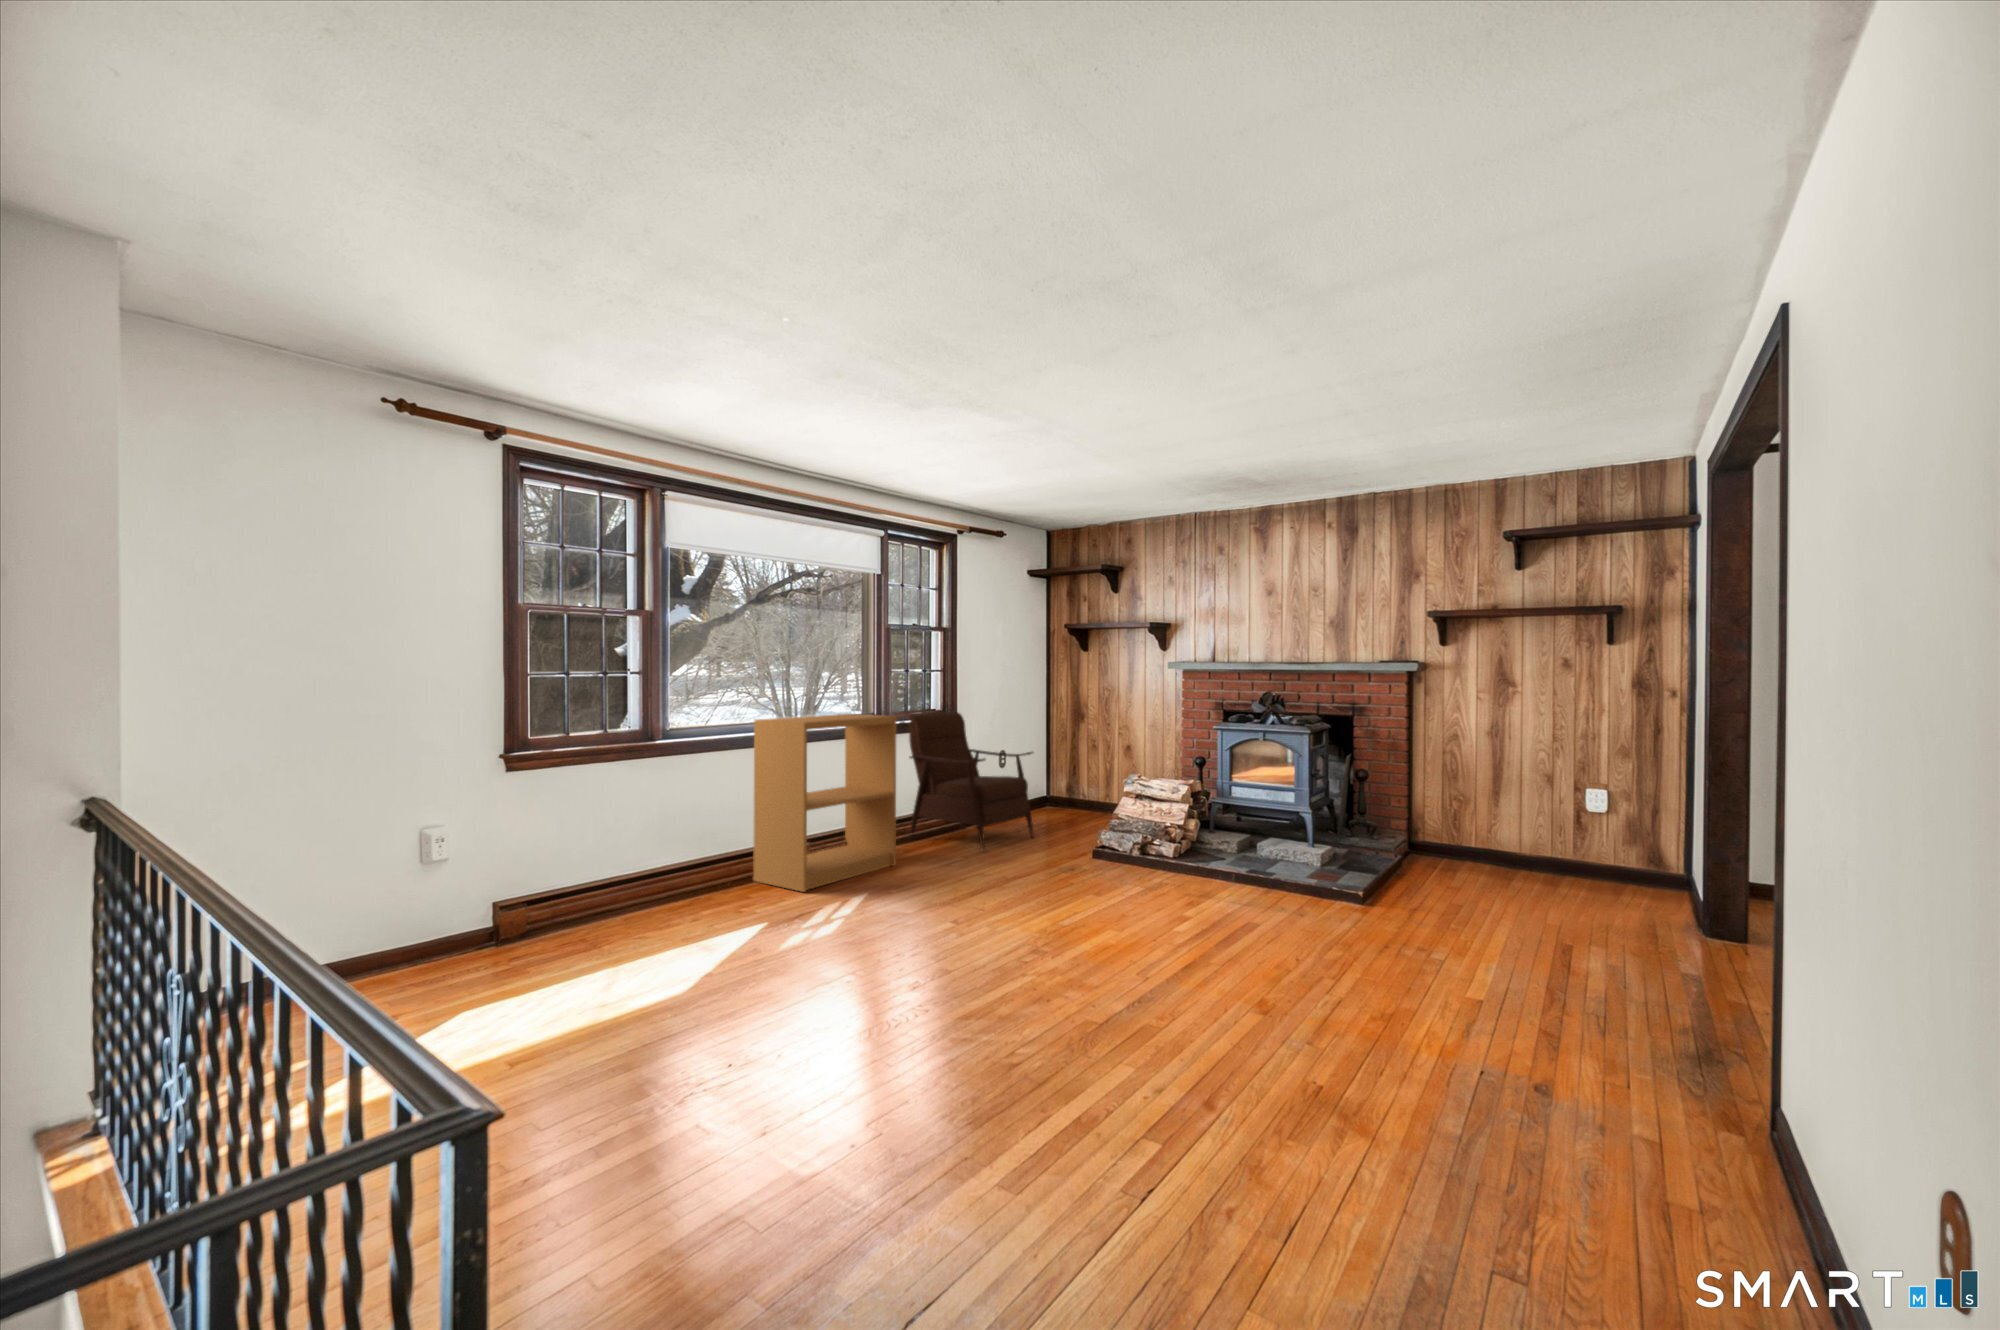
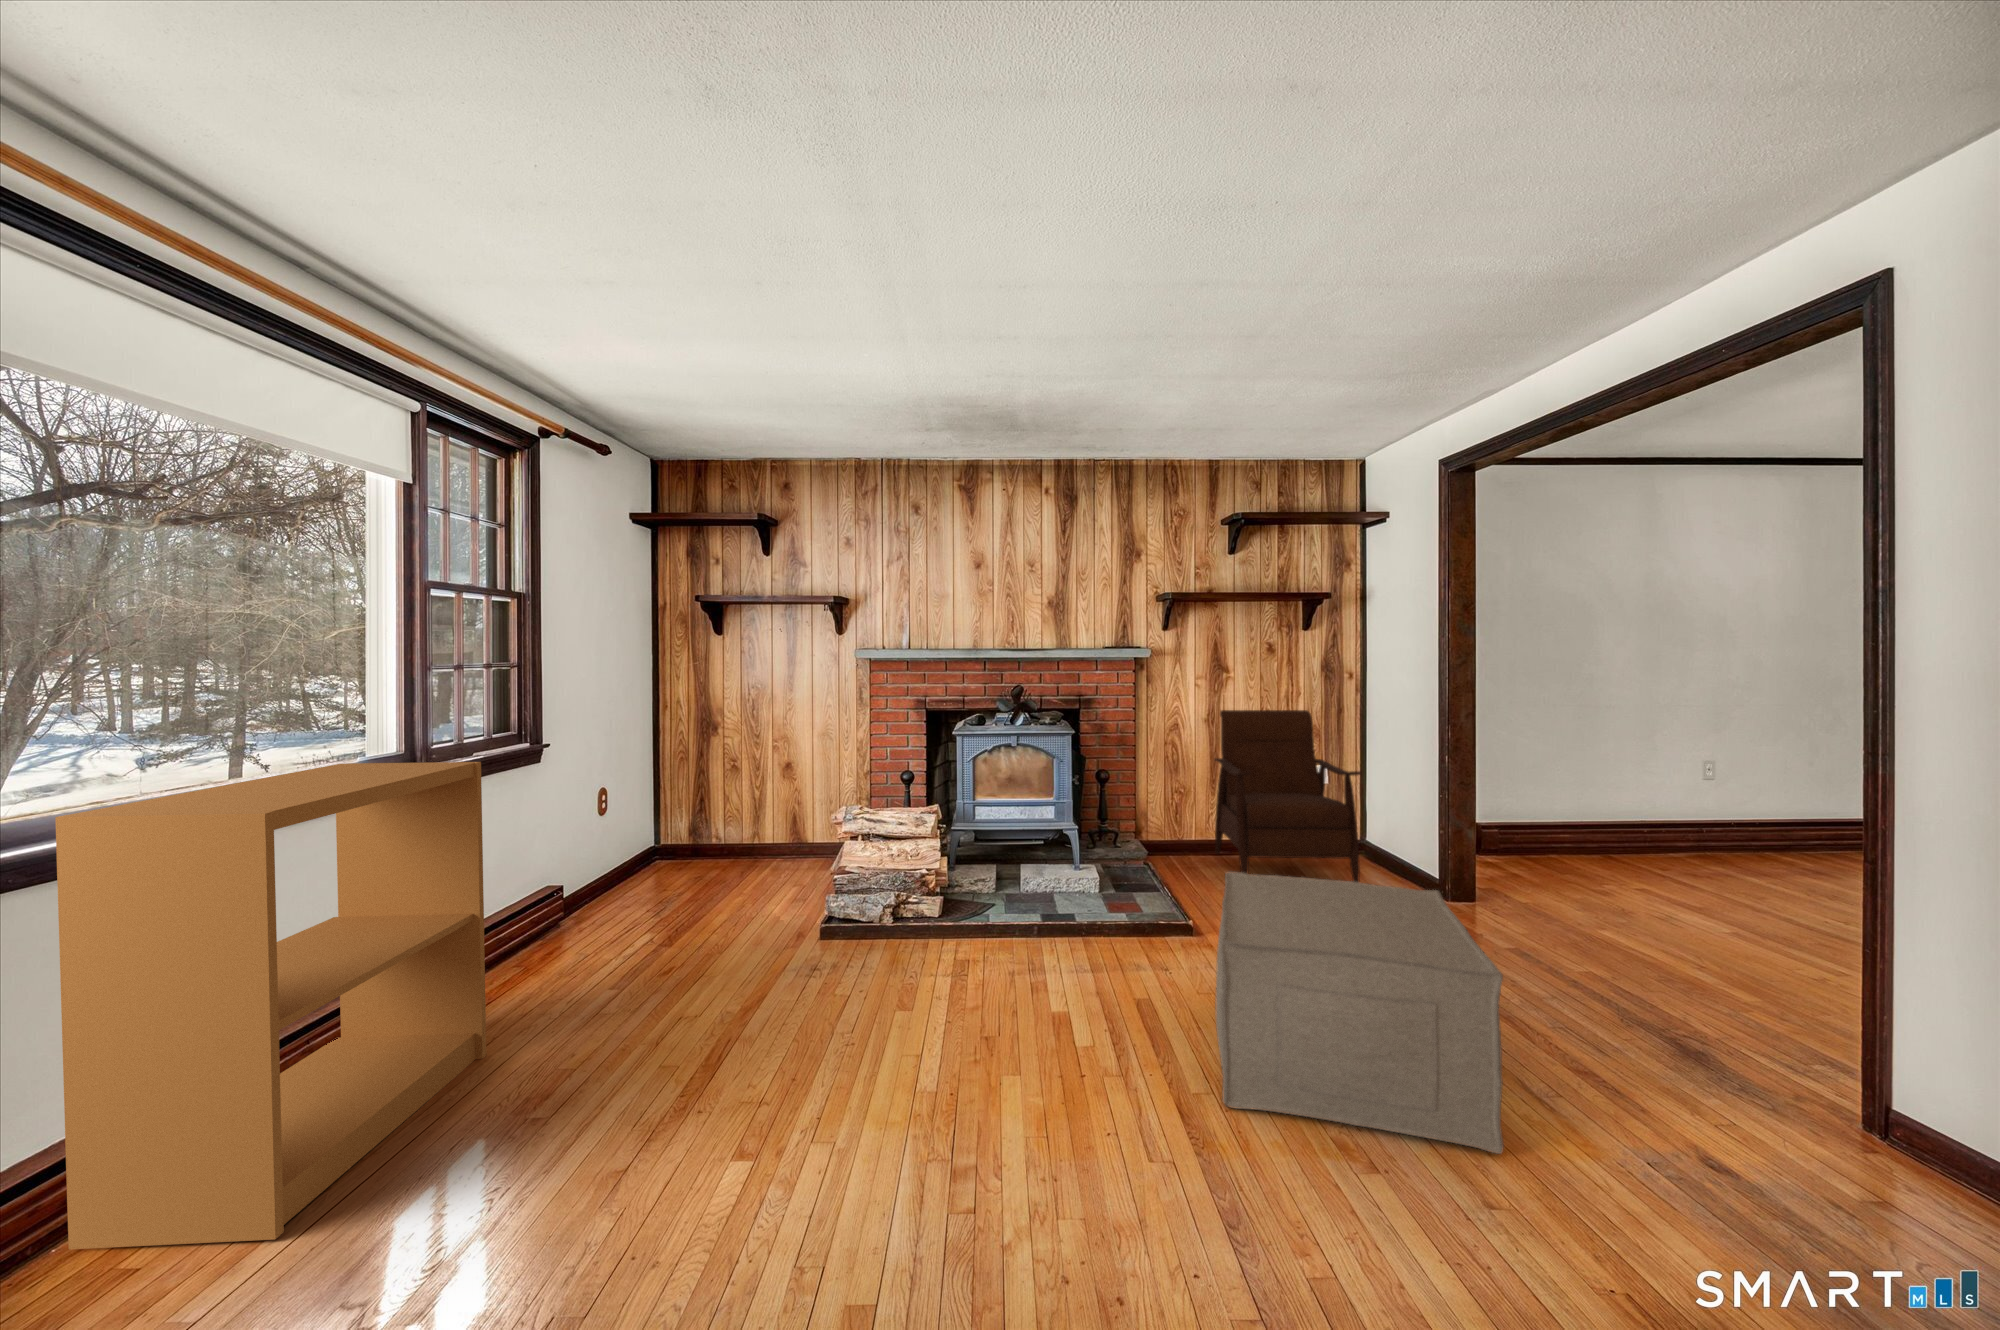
armchair: present [909,712,1034,851] -> present [1215,710,1362,882]
ottoman: none [1216,830,1459,1007] -> present [1215,872,1504,1154]

